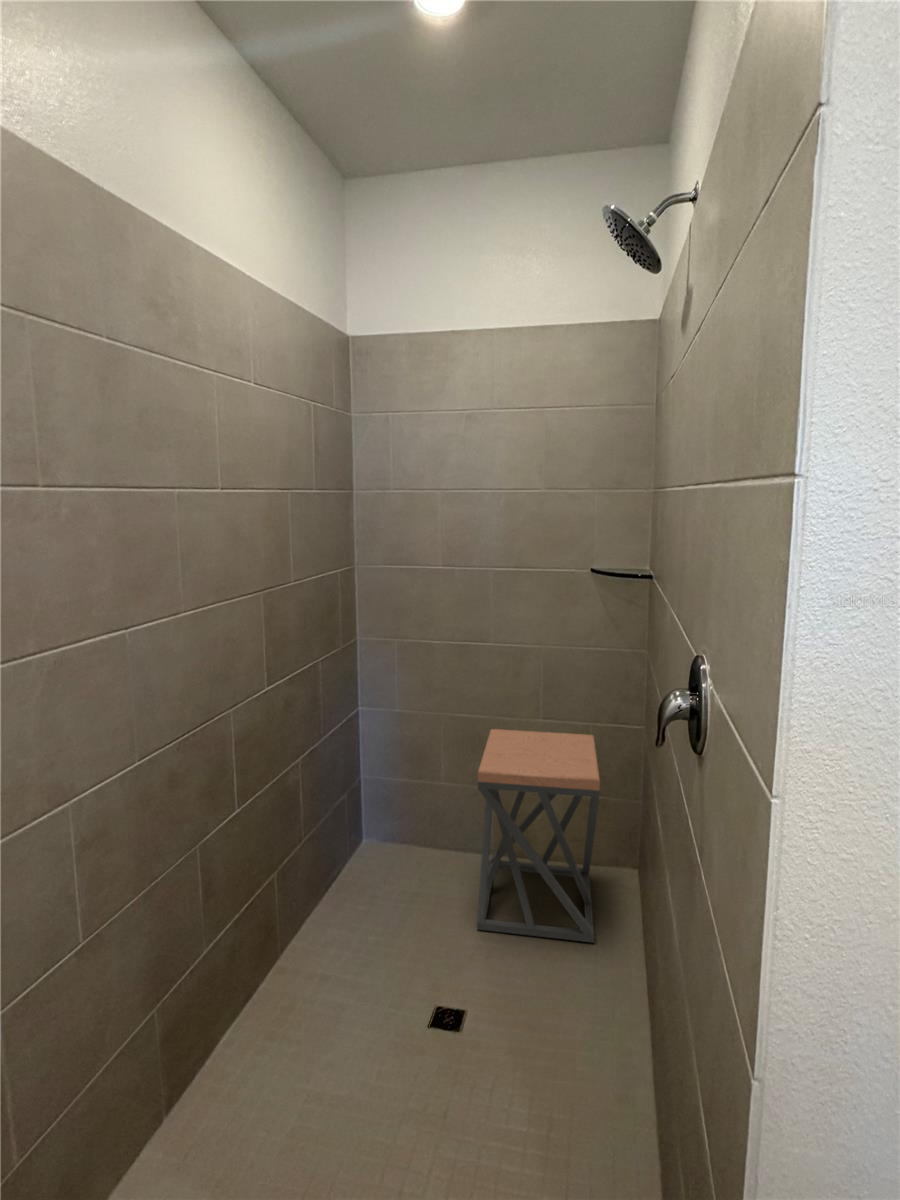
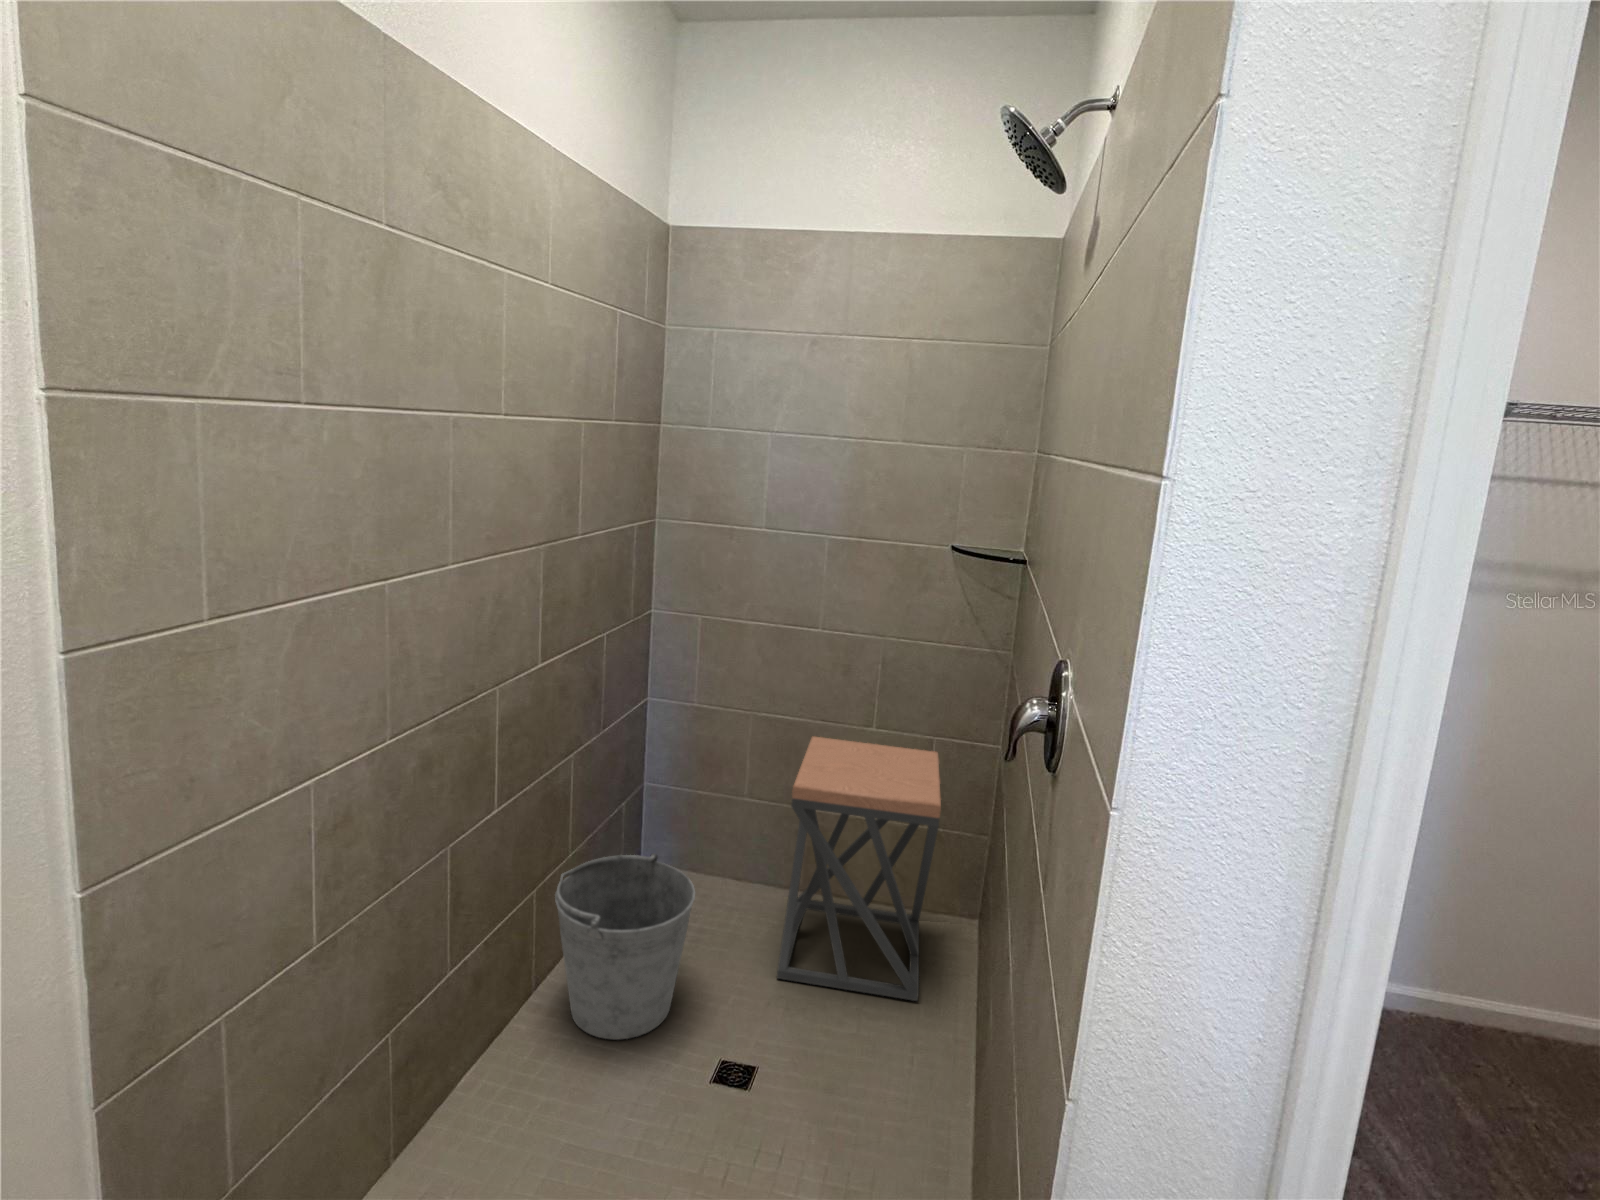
bucket: none [292,833,405,991] -> present [555,853,695,1039]

